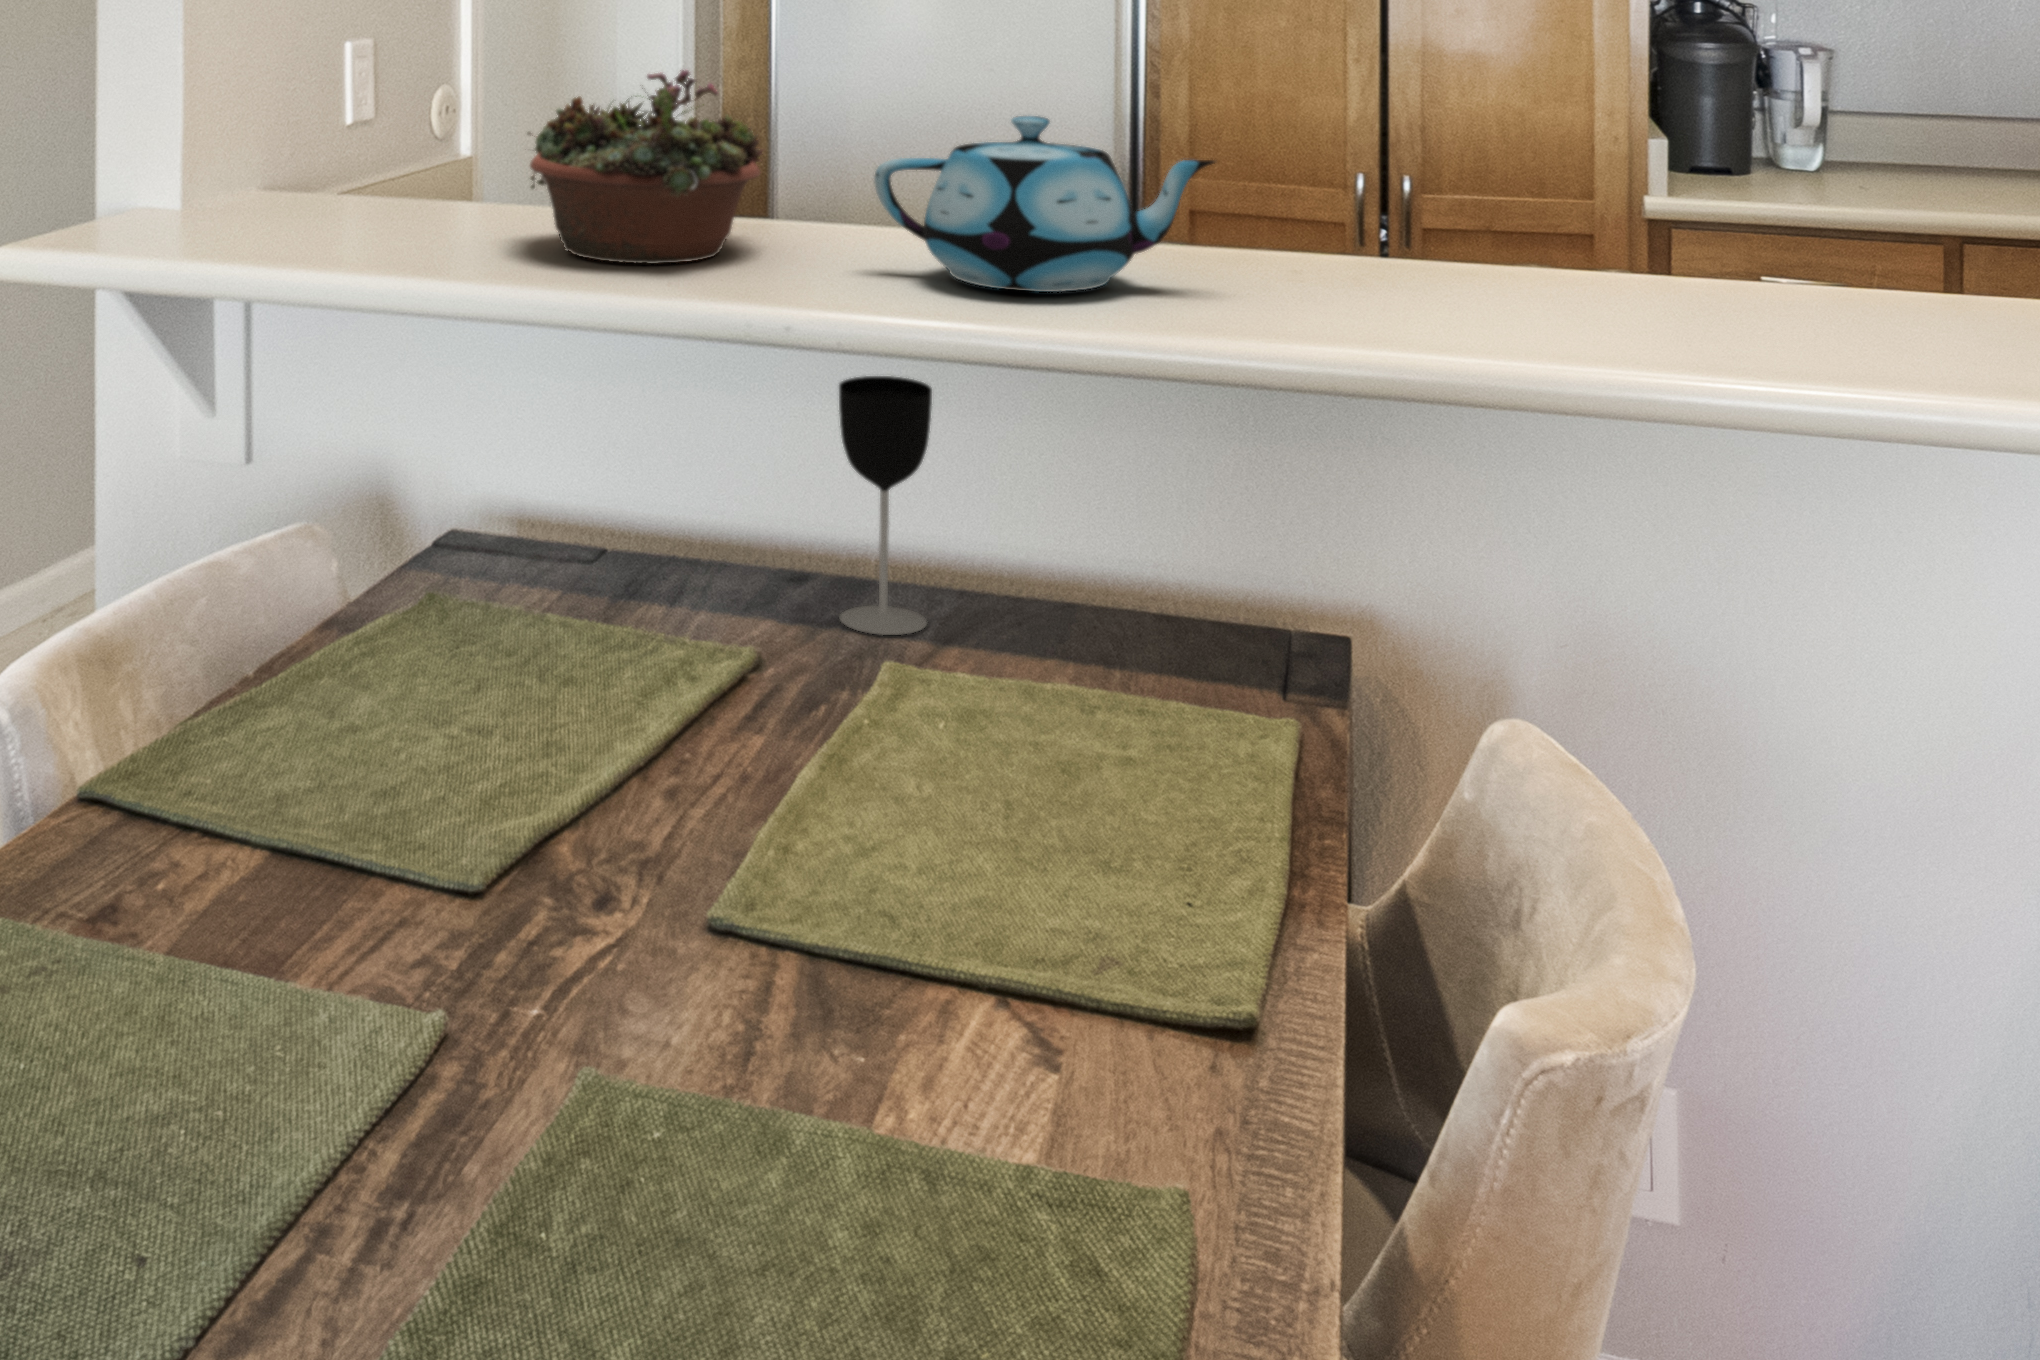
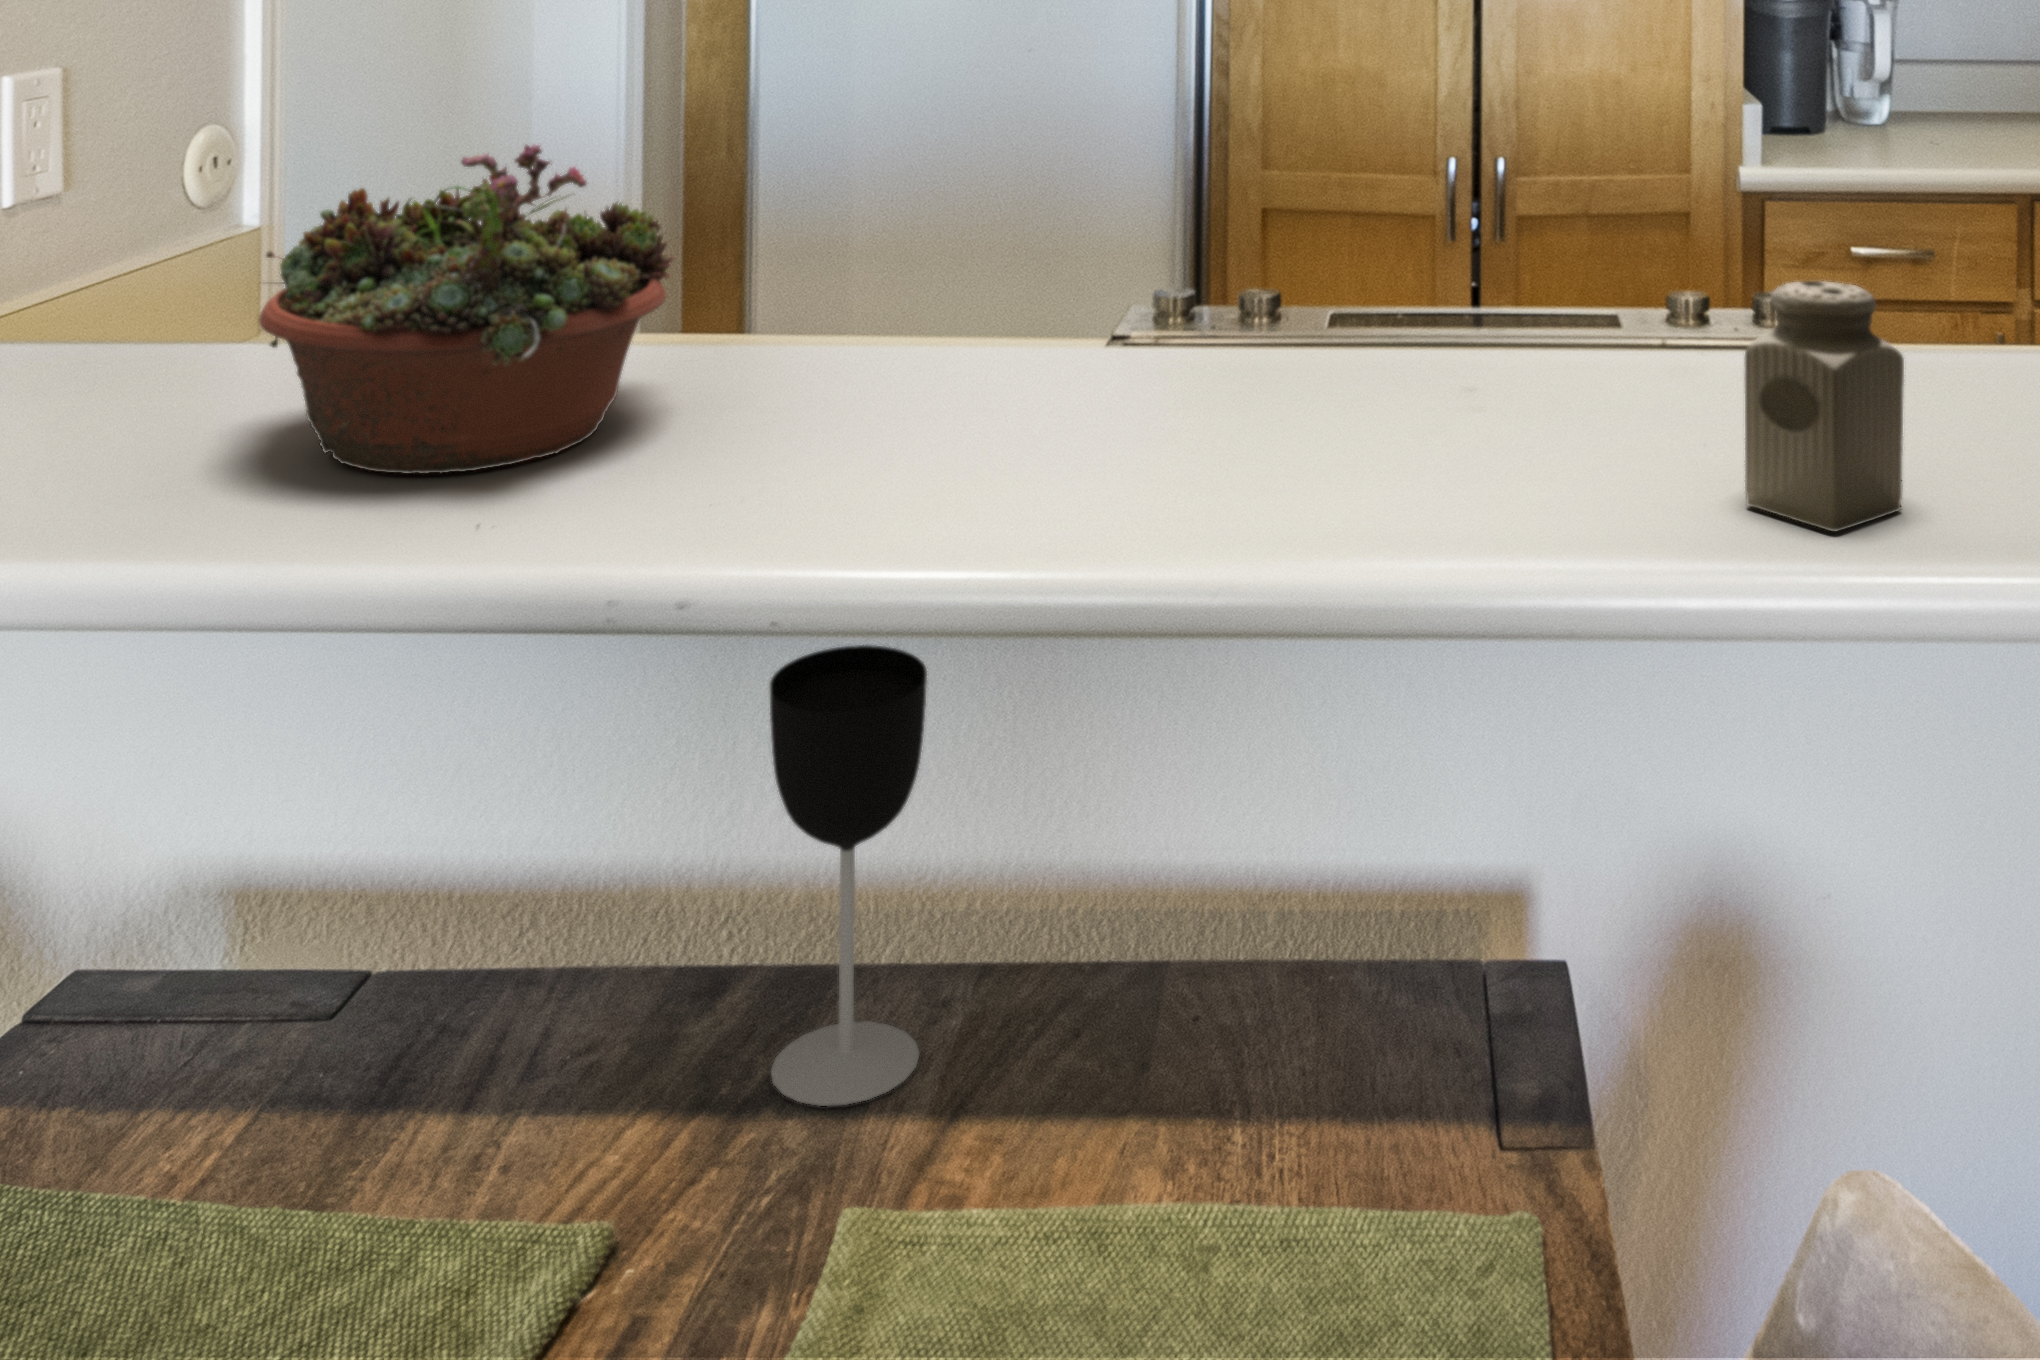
teapot: present [874,116,1215,292] -> none [842,199,1362,484]
salt shaker: none [1483,184,1600,345] -> present [1745,281,1904,531]

